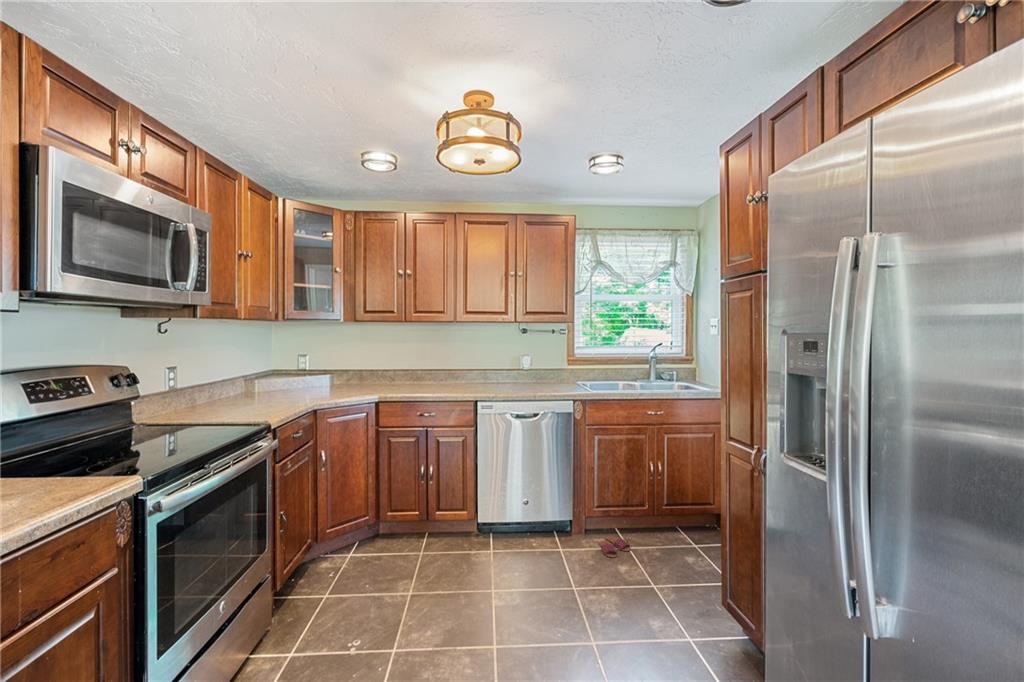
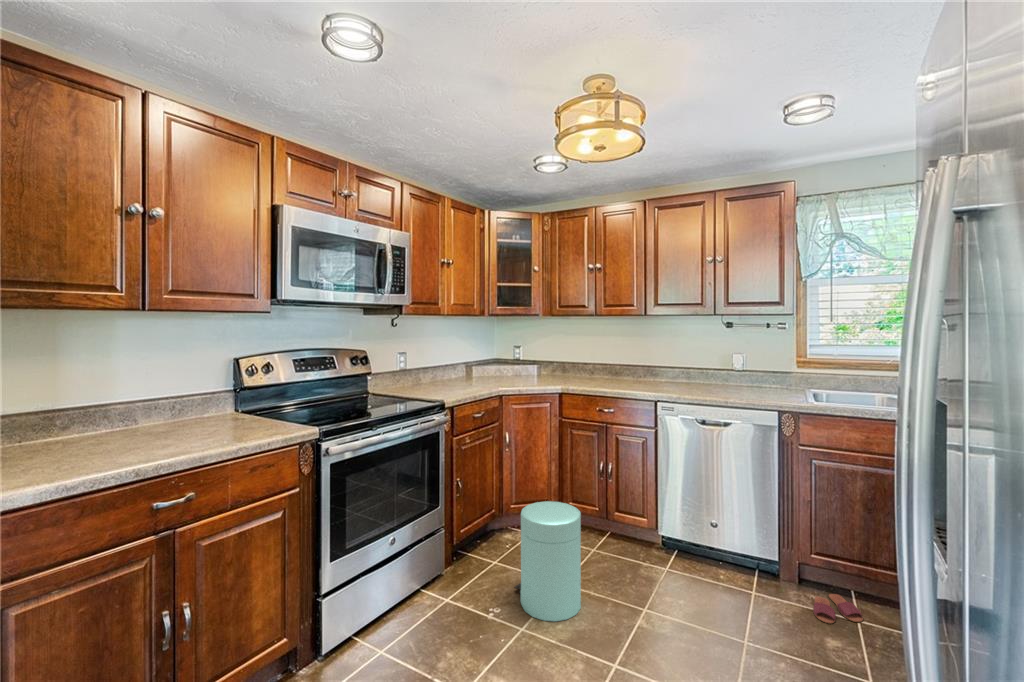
trash can: none [366,511,441,635] -> present [514,501,581,621]

